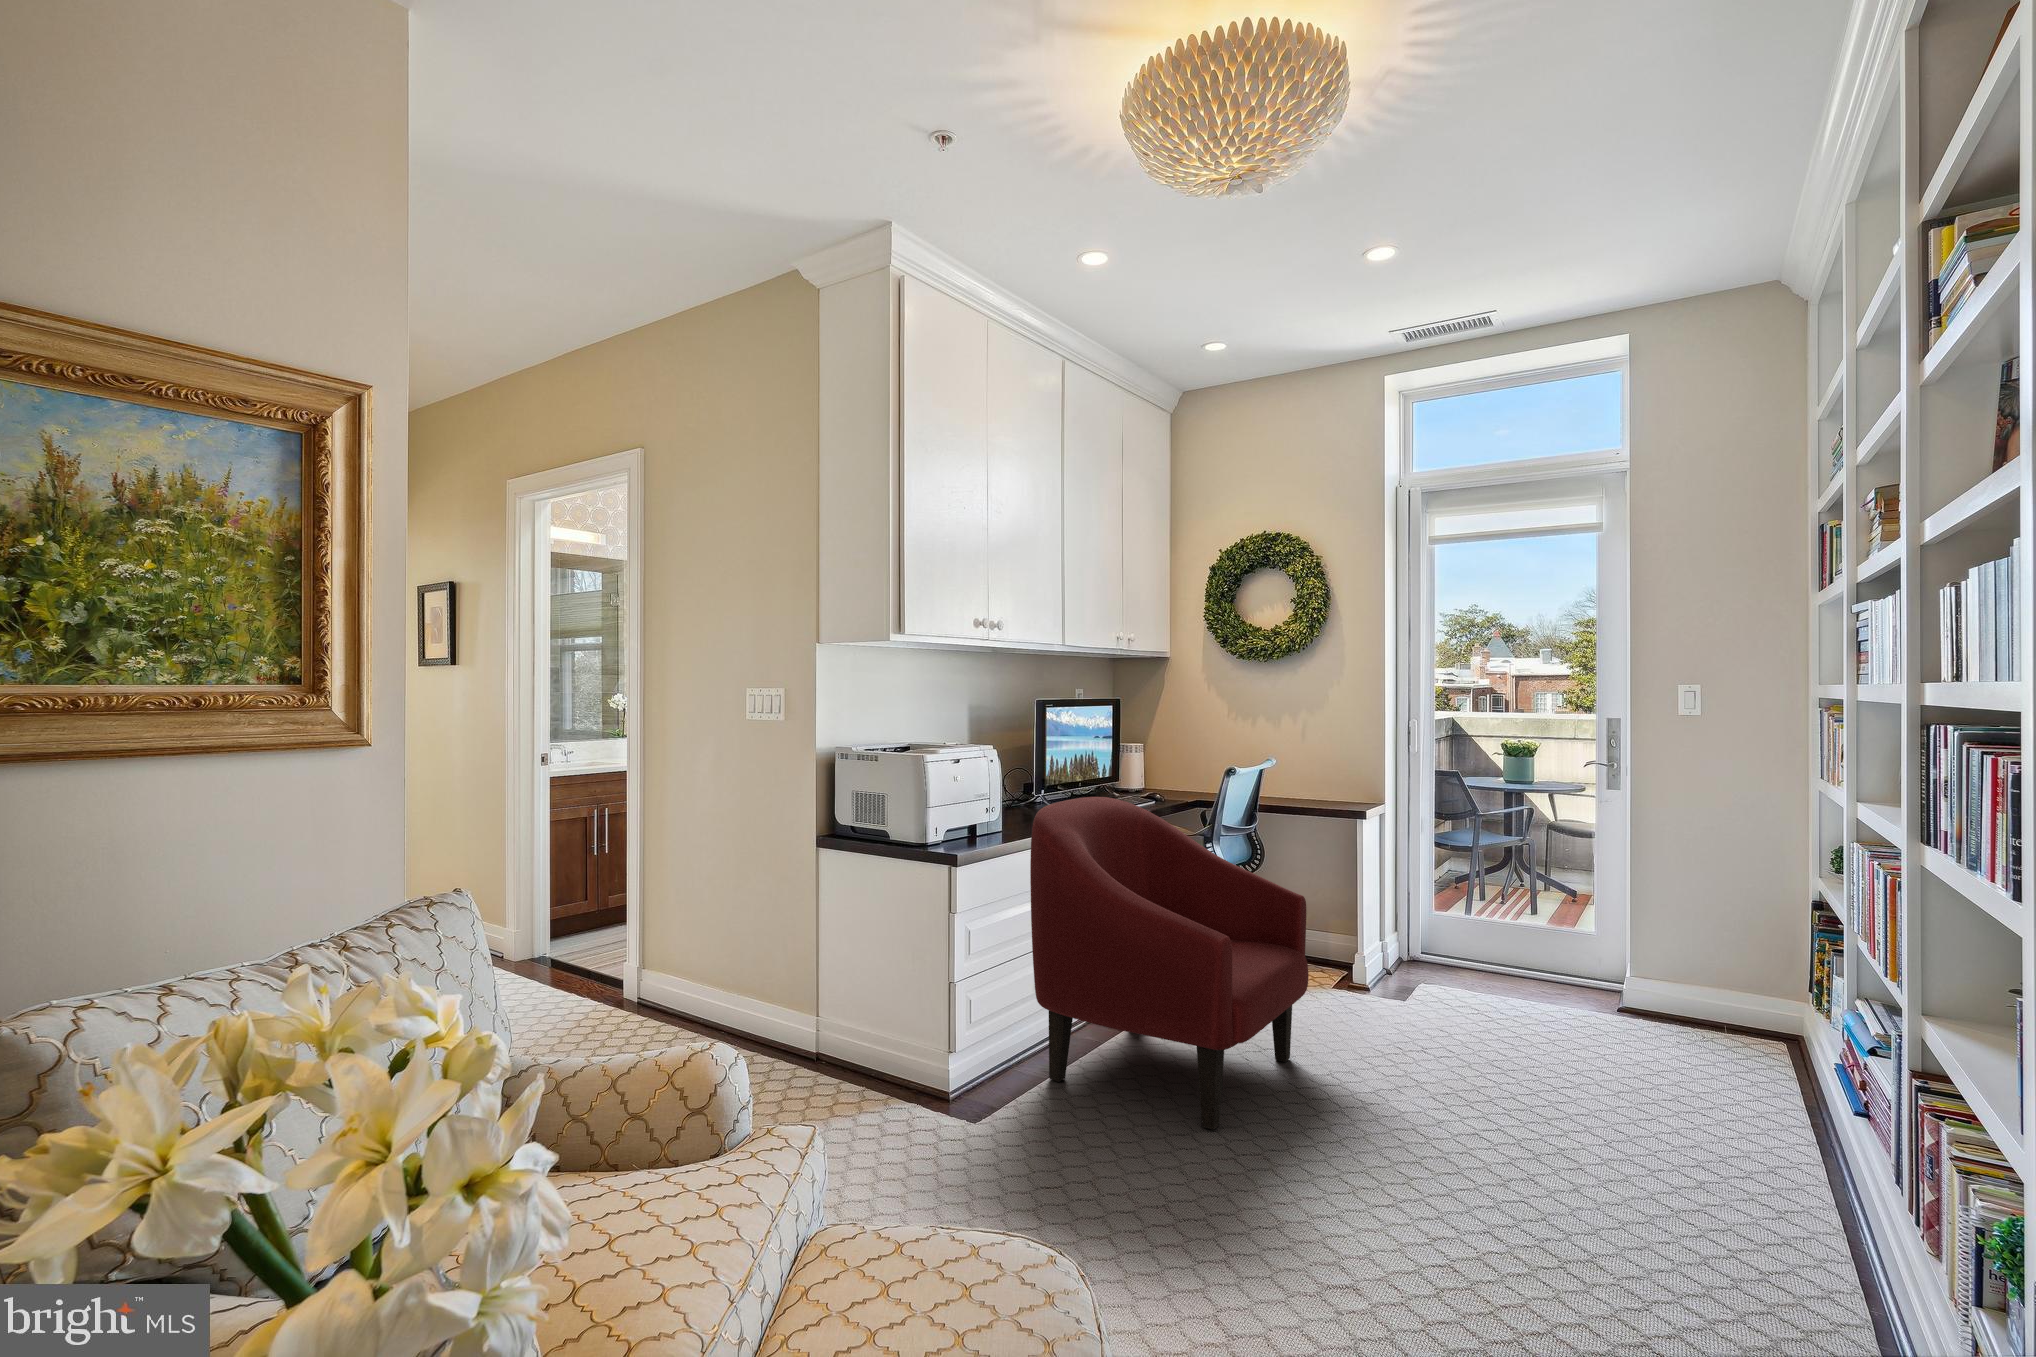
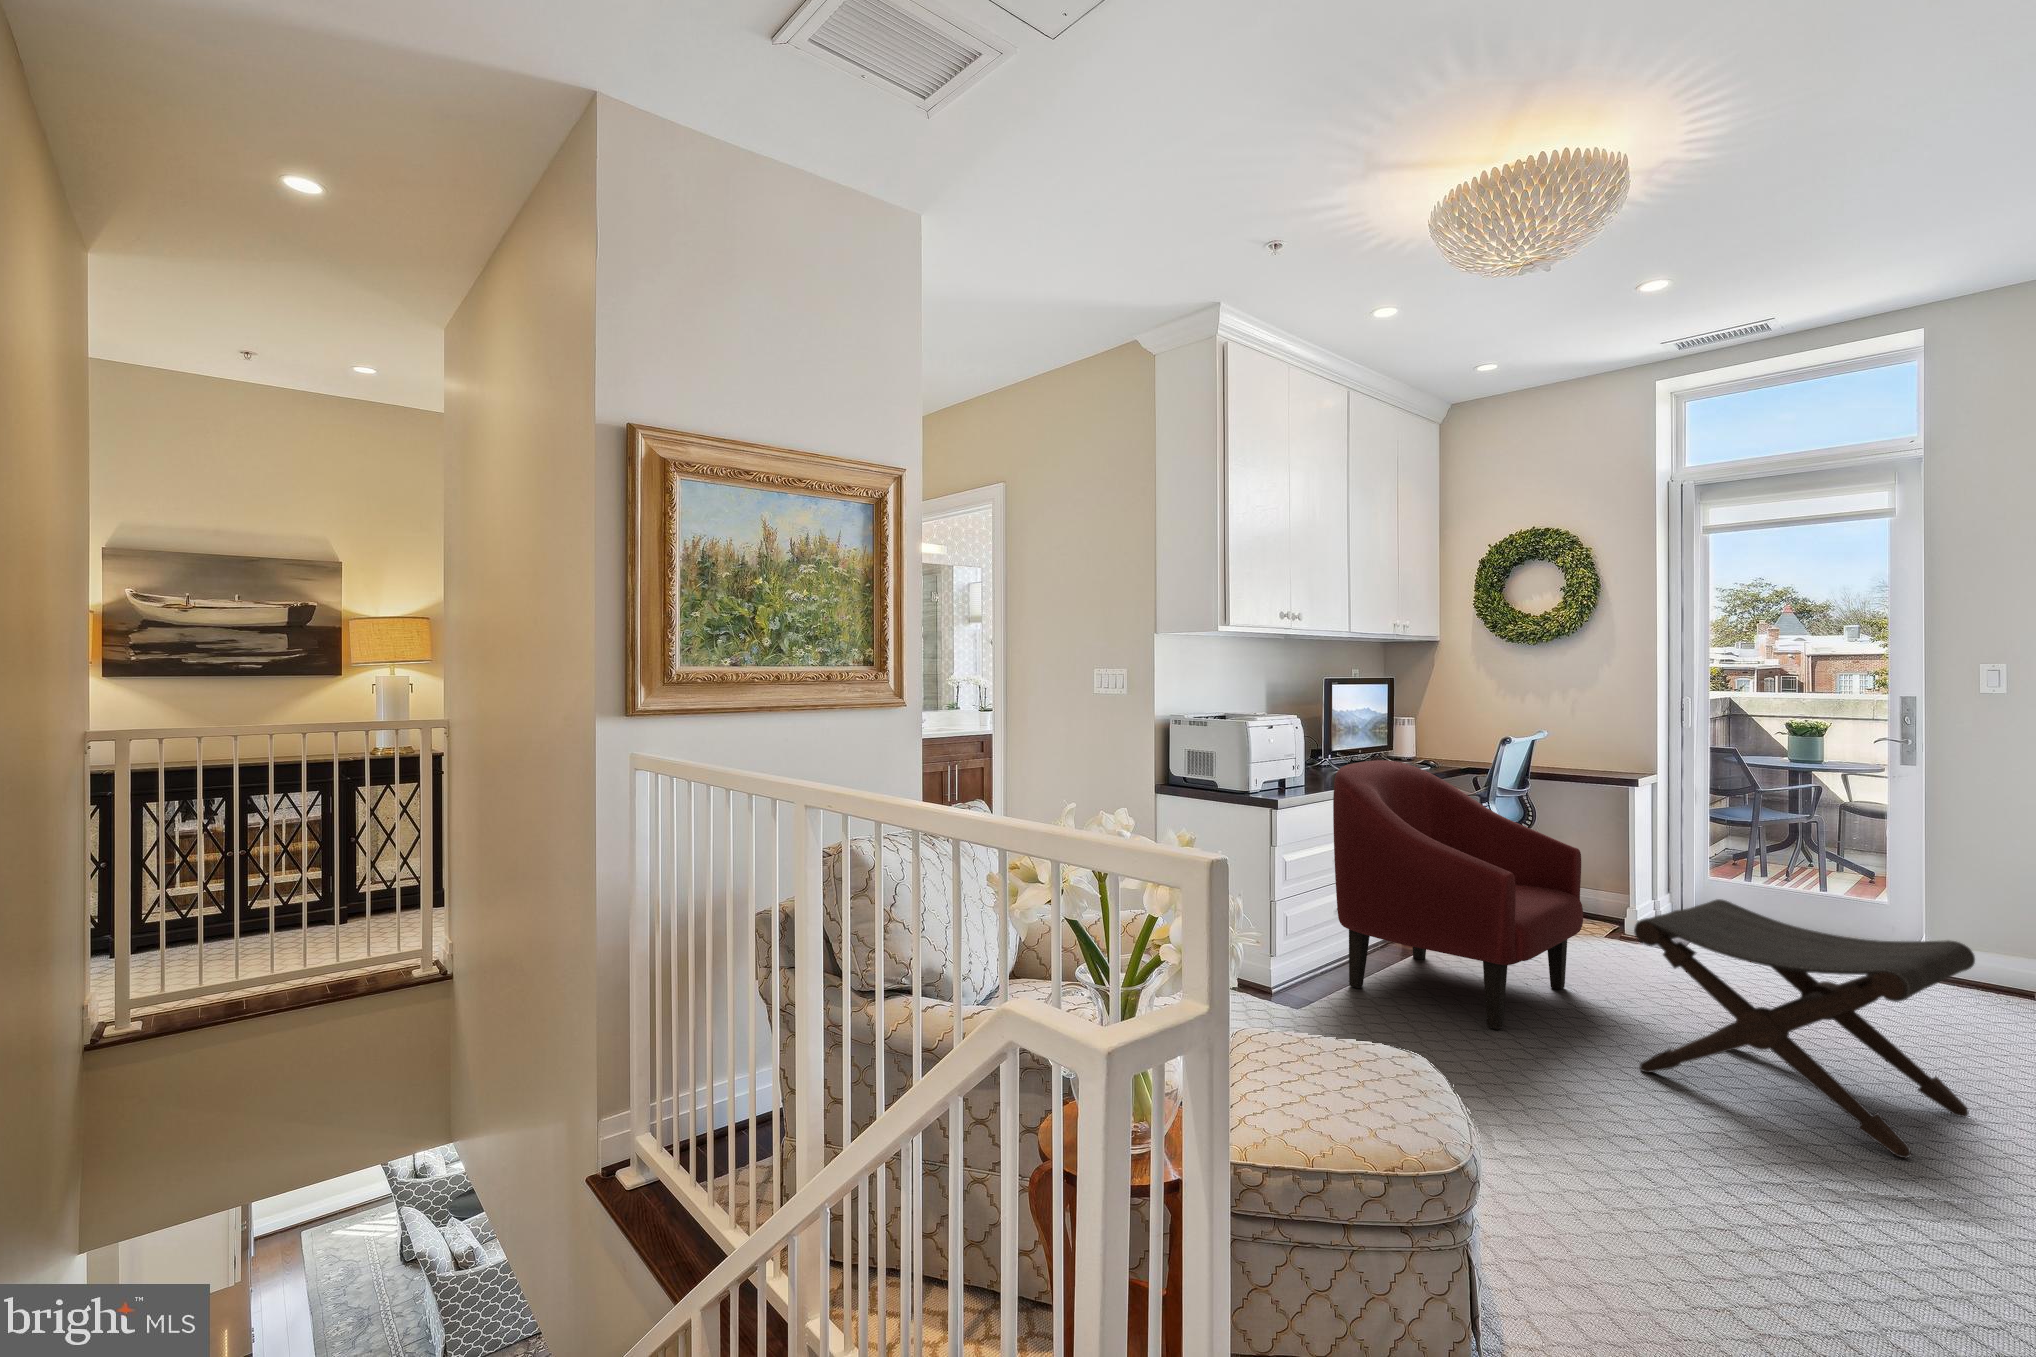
footstool: none [1361,955,1706,1279] -> present [1634,899,1975,1158]

